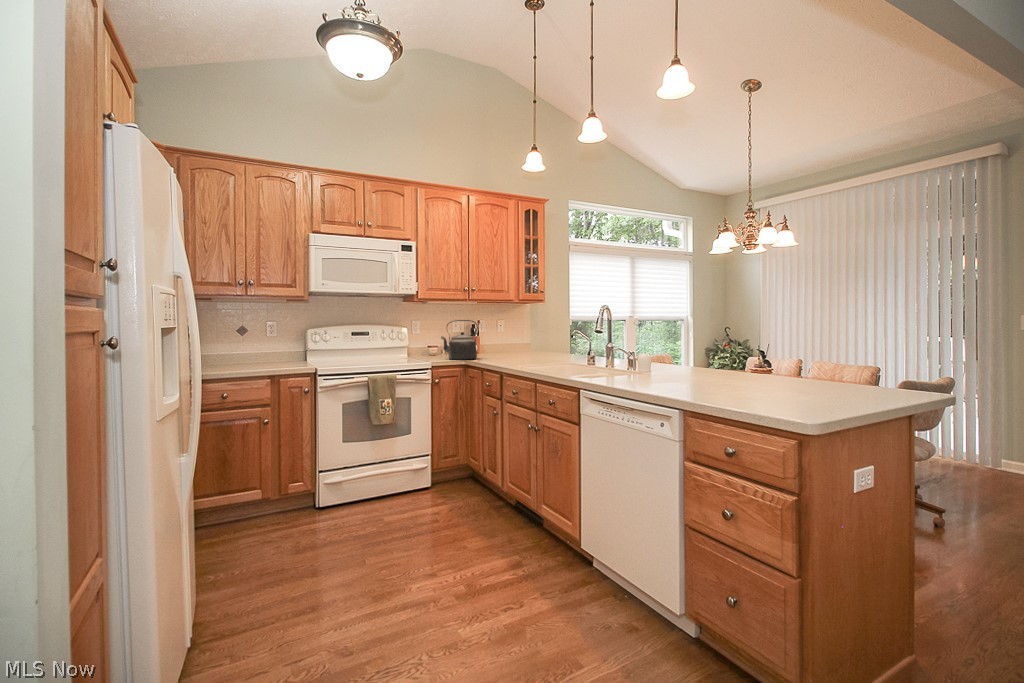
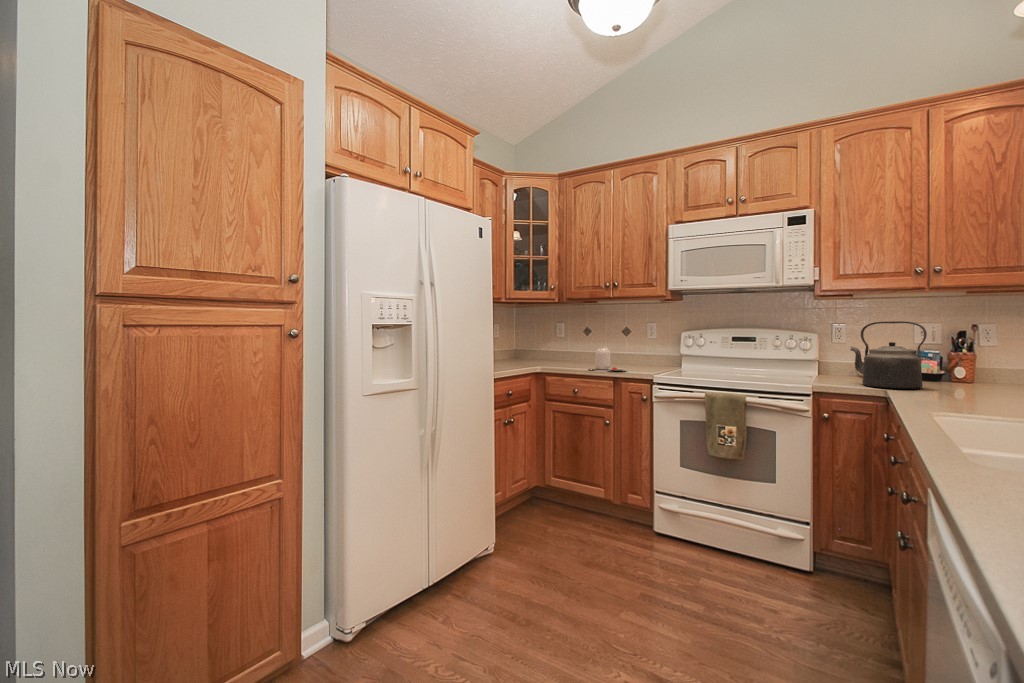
jar: none [234,345,281,371] -> present [595,346,626,371]

